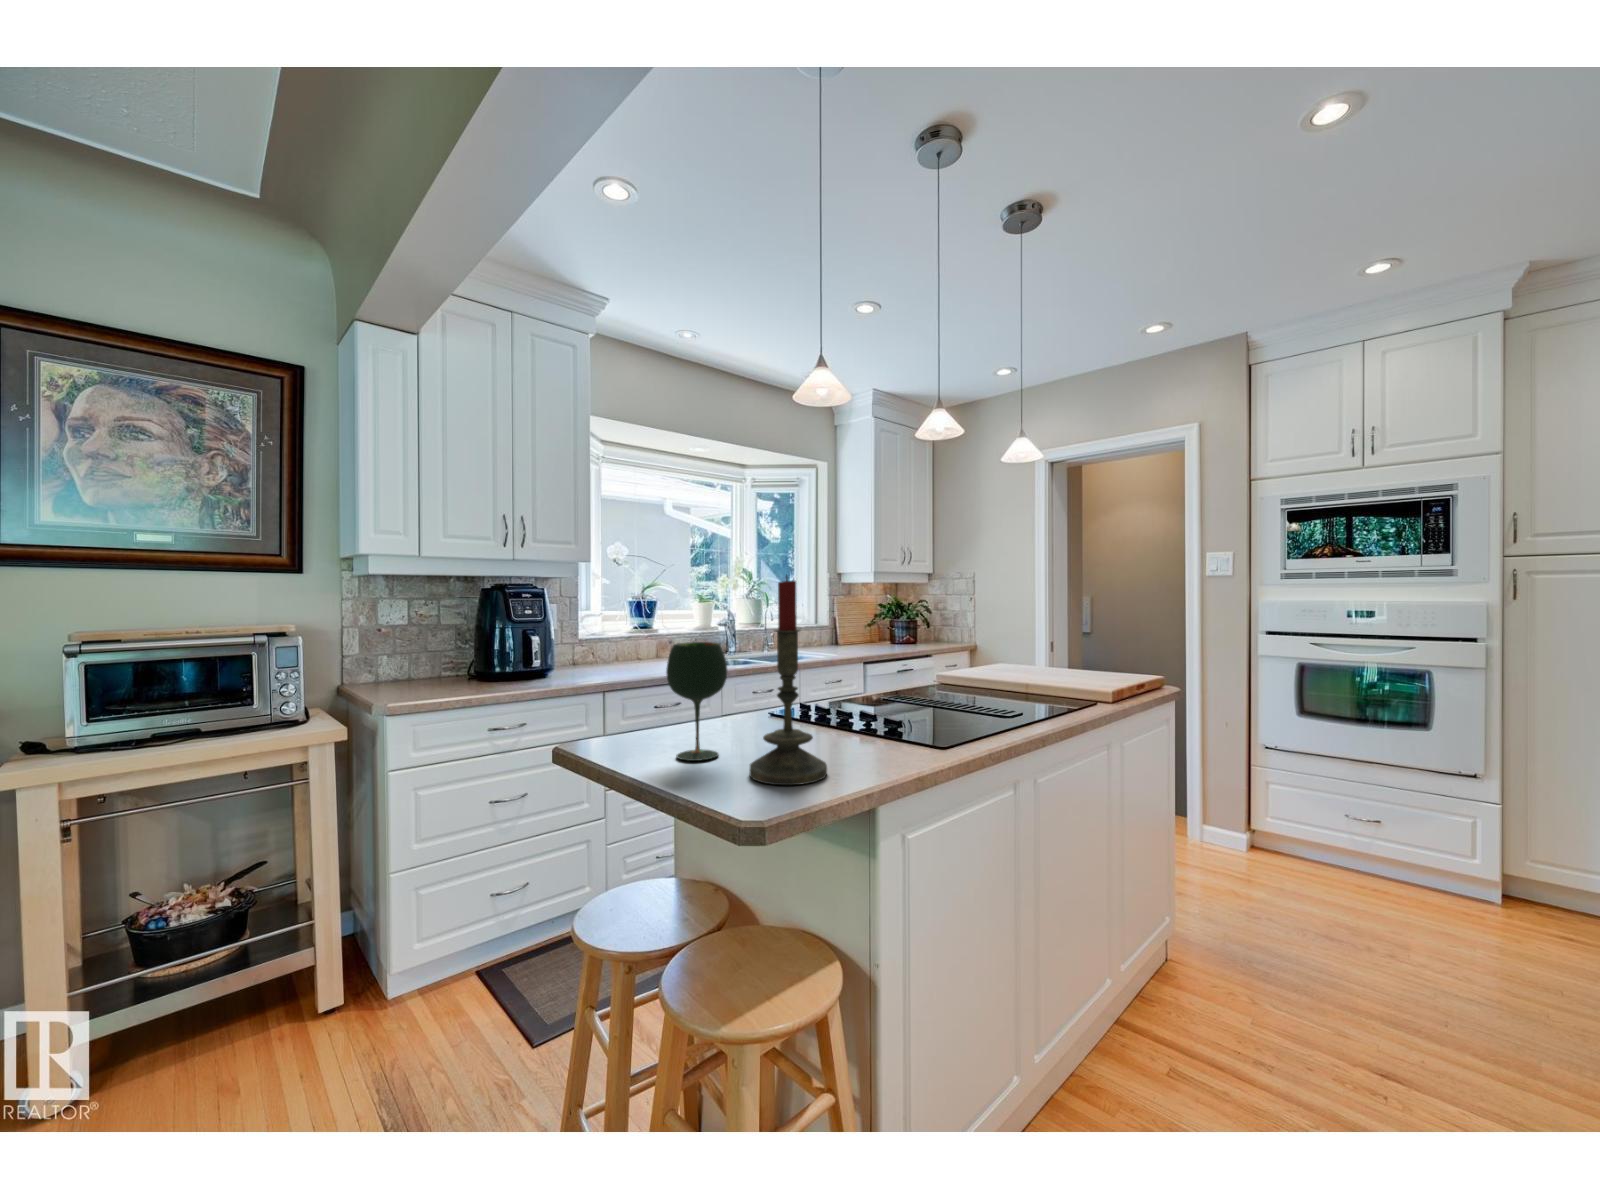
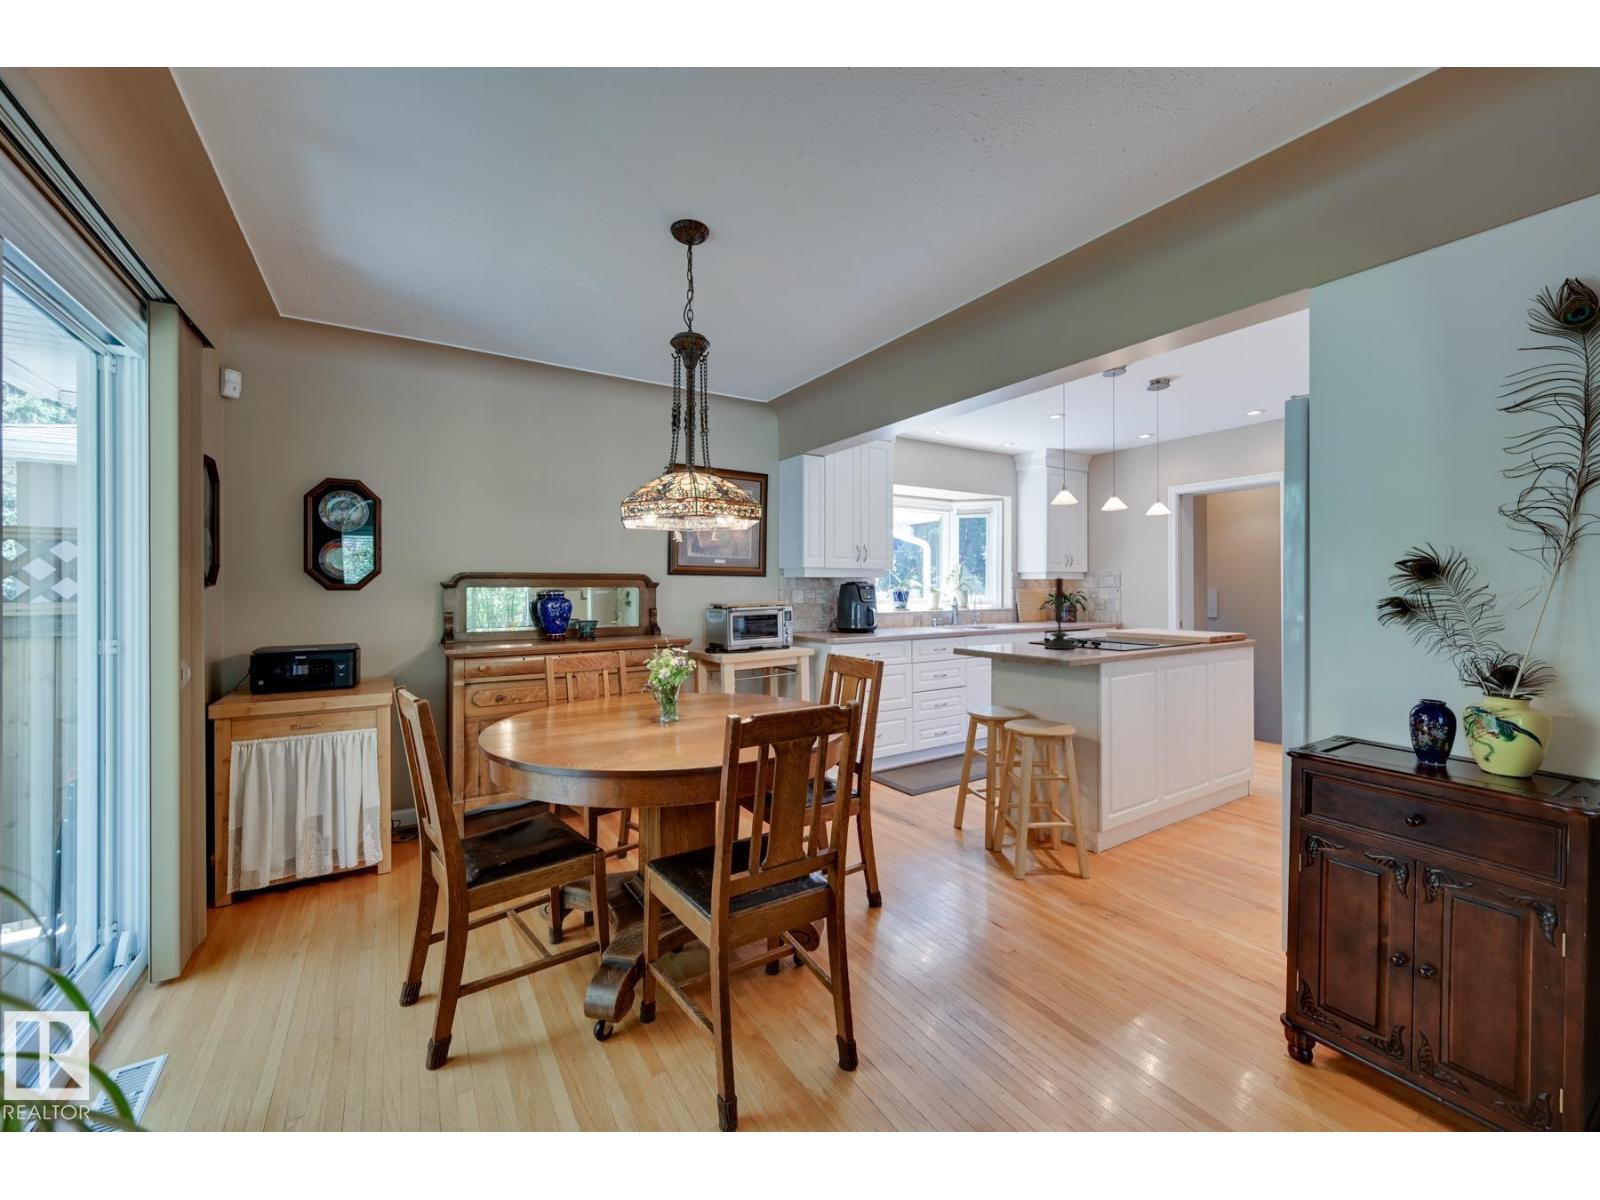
wine glass: present [666,642,727,761] -> none [1005,602,1029,646]

